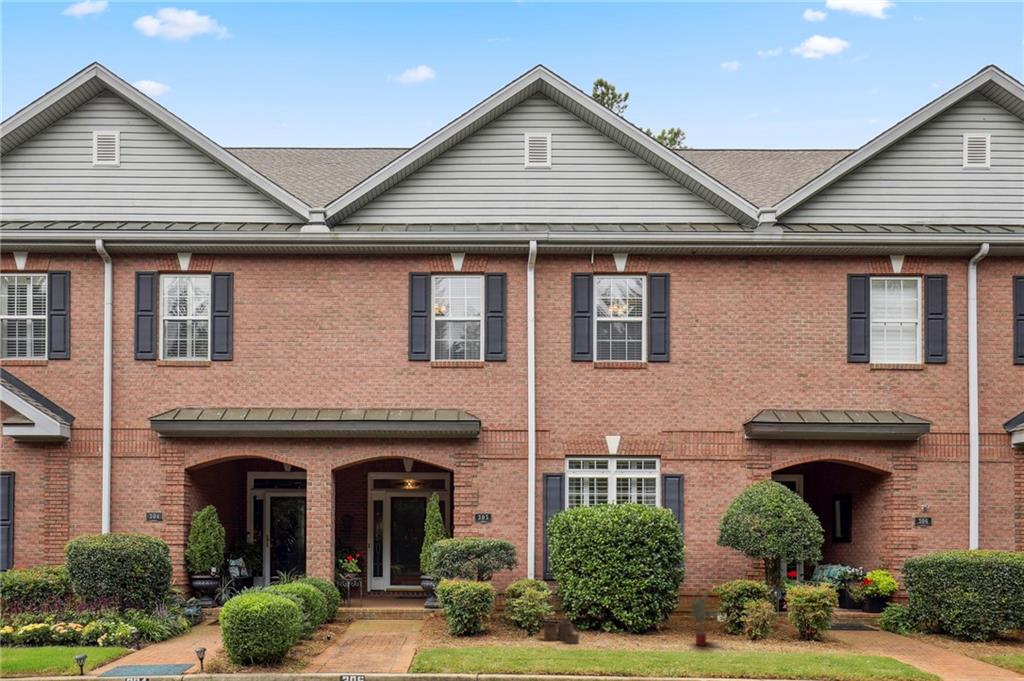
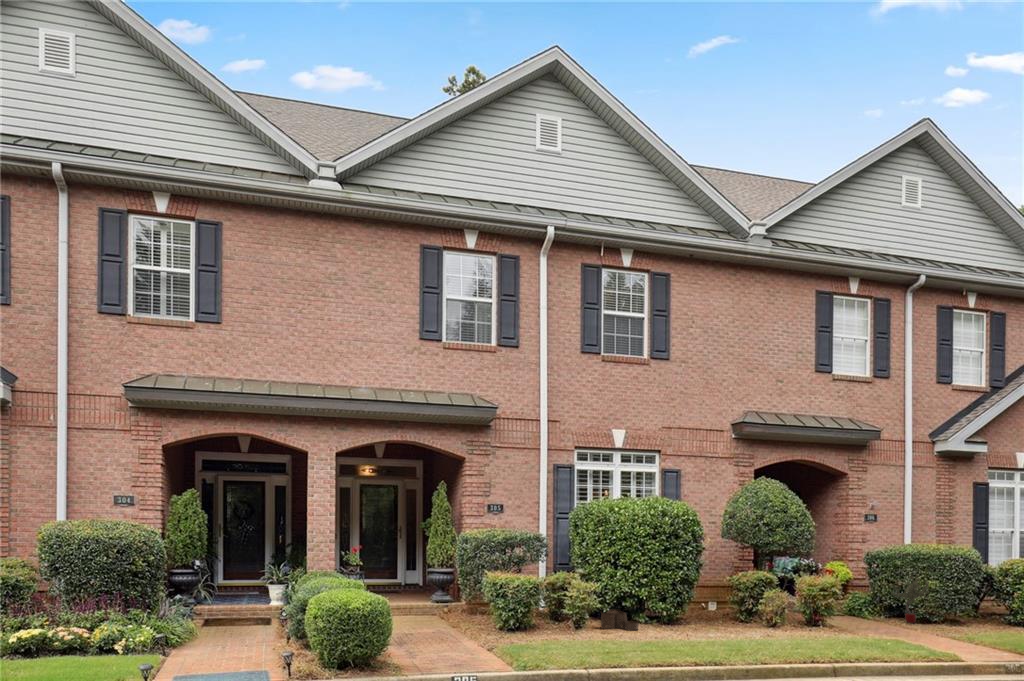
potted tree: present [690,590,718,646] -> present [892,574,929,624]

